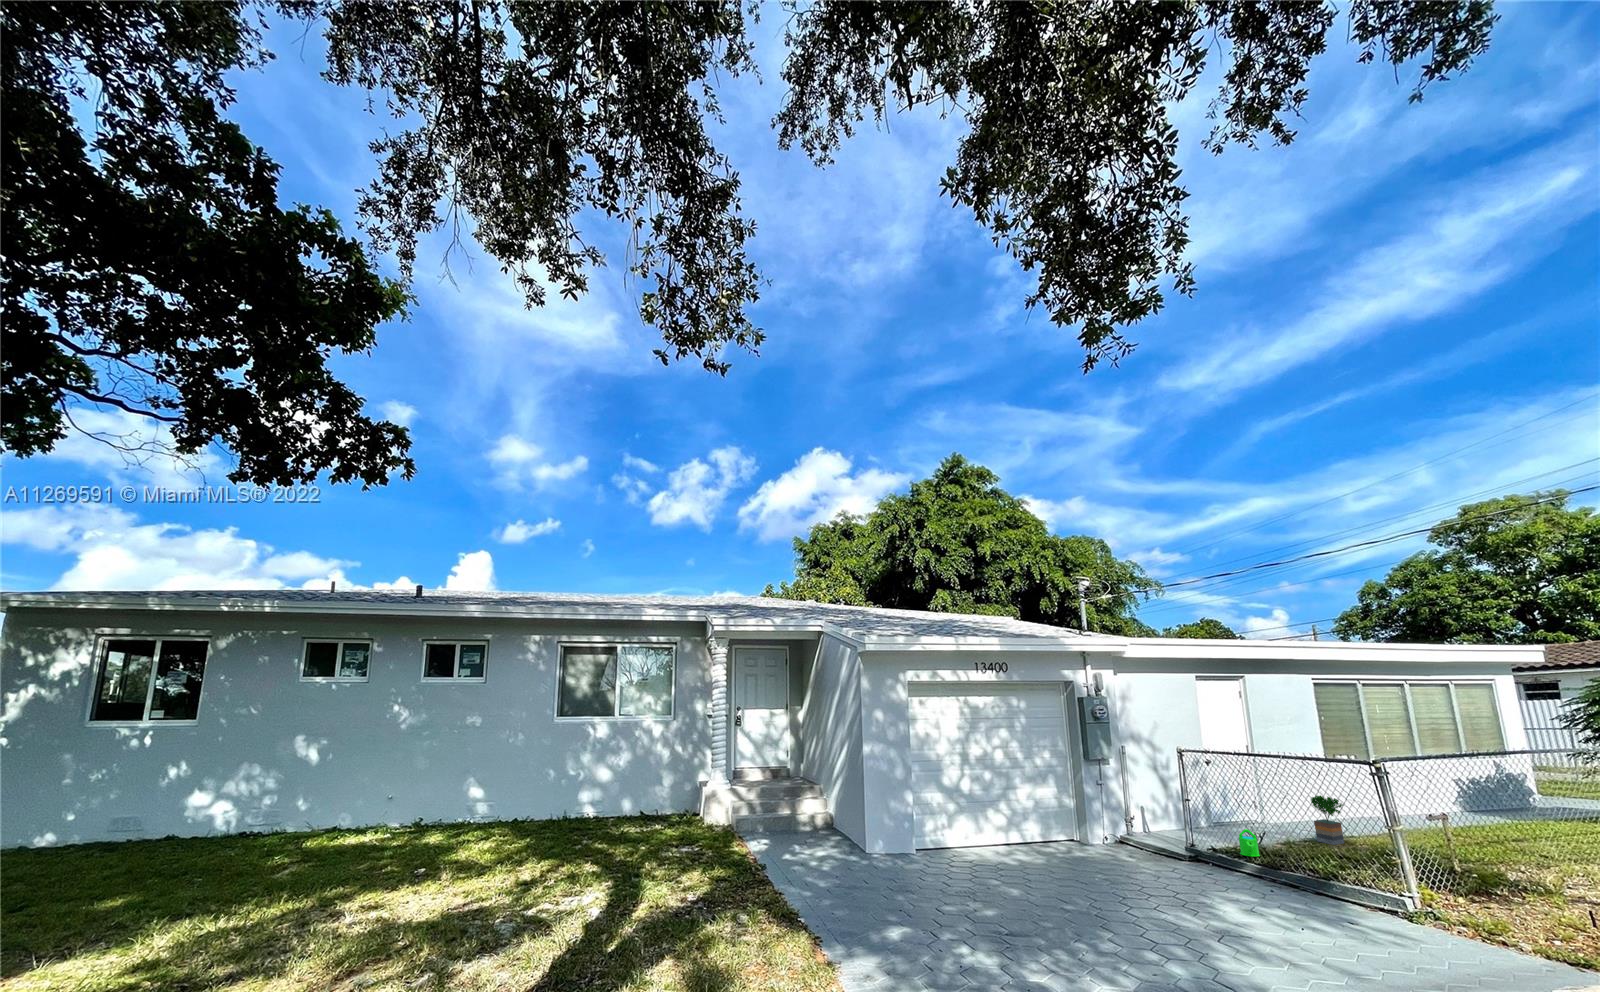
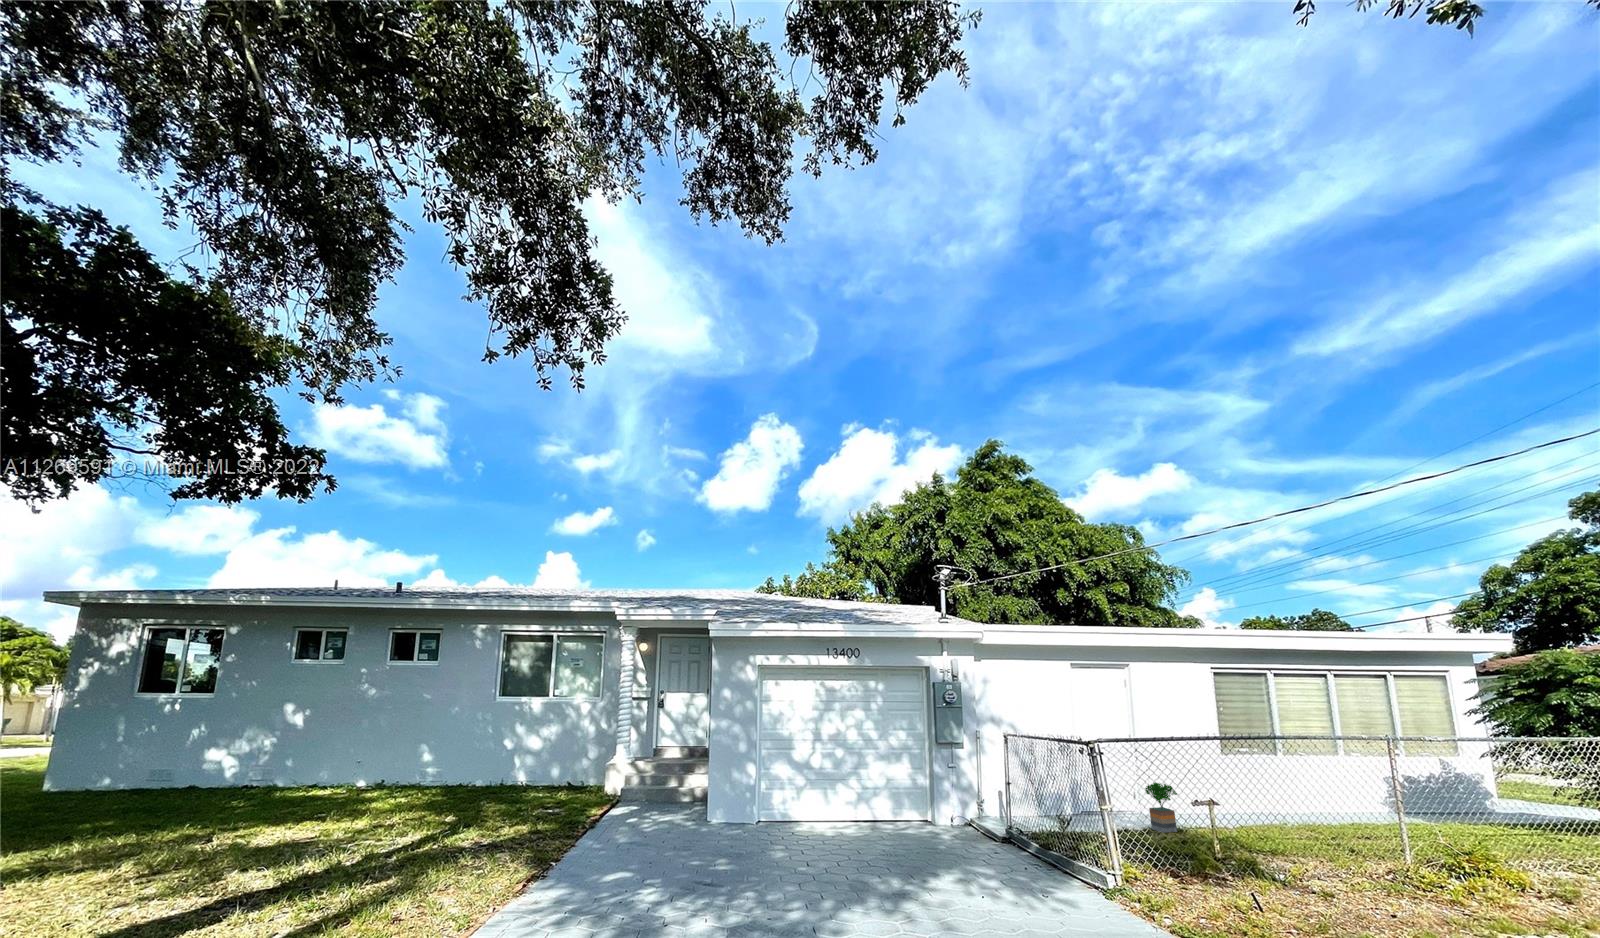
watering can: present [1239,829,1260,856] -> none [1047,810,1066,838]

